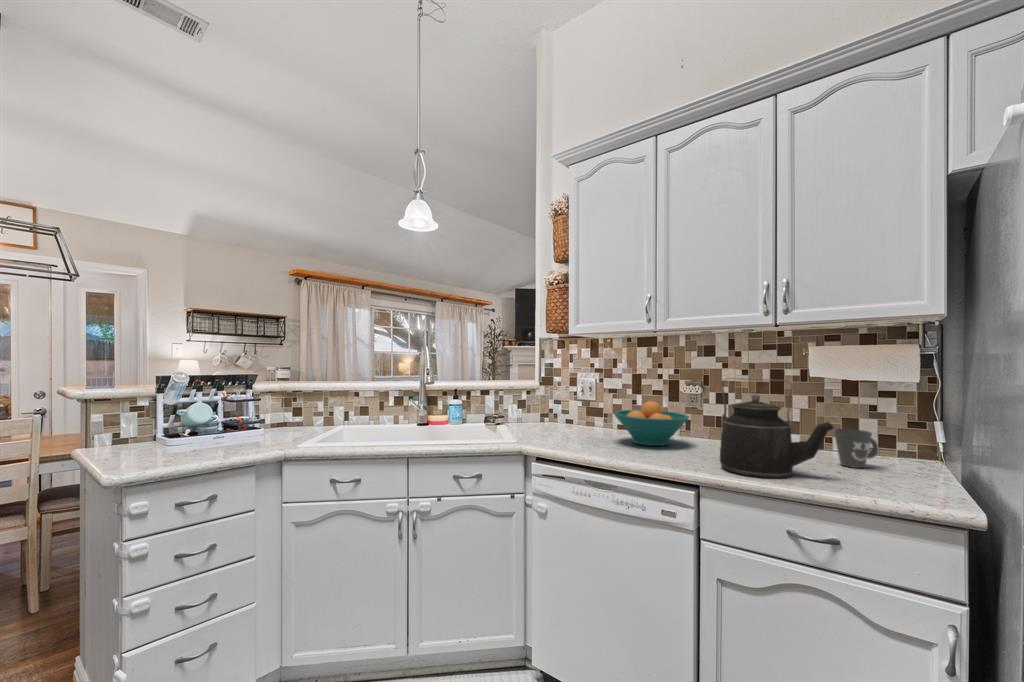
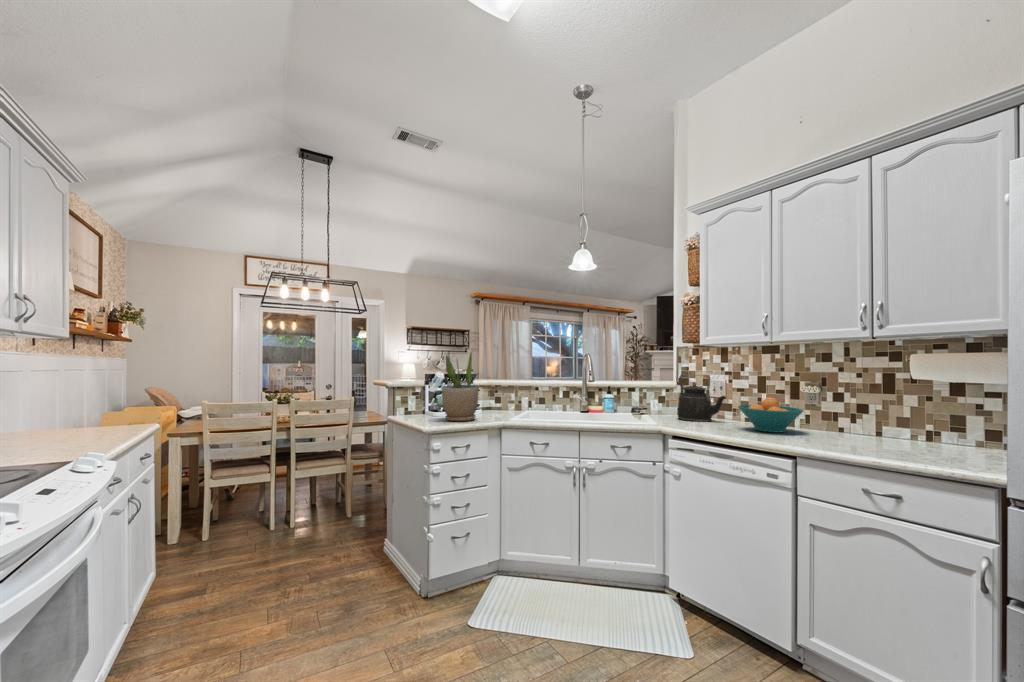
potted plant: none [184,340,252,454] -> present [442,352,478,421]
kettle: present [720,378,834,478] -> present [678,374,726,422]
mug: present [834,429,878,468] -> none [927,422,970,453]

